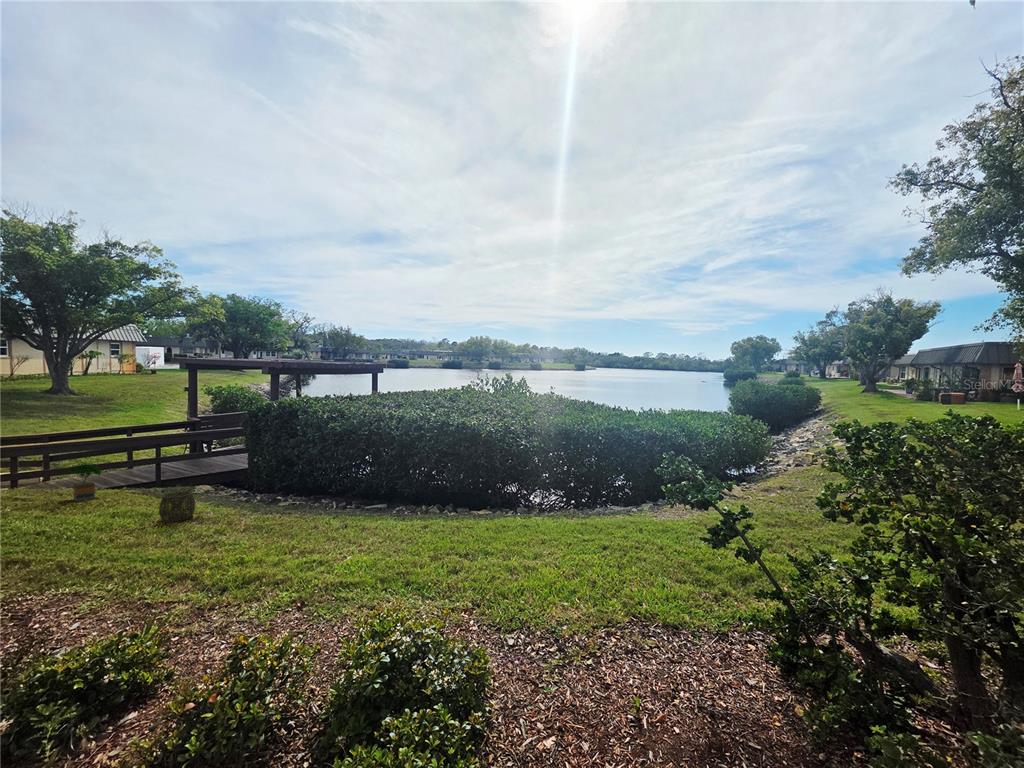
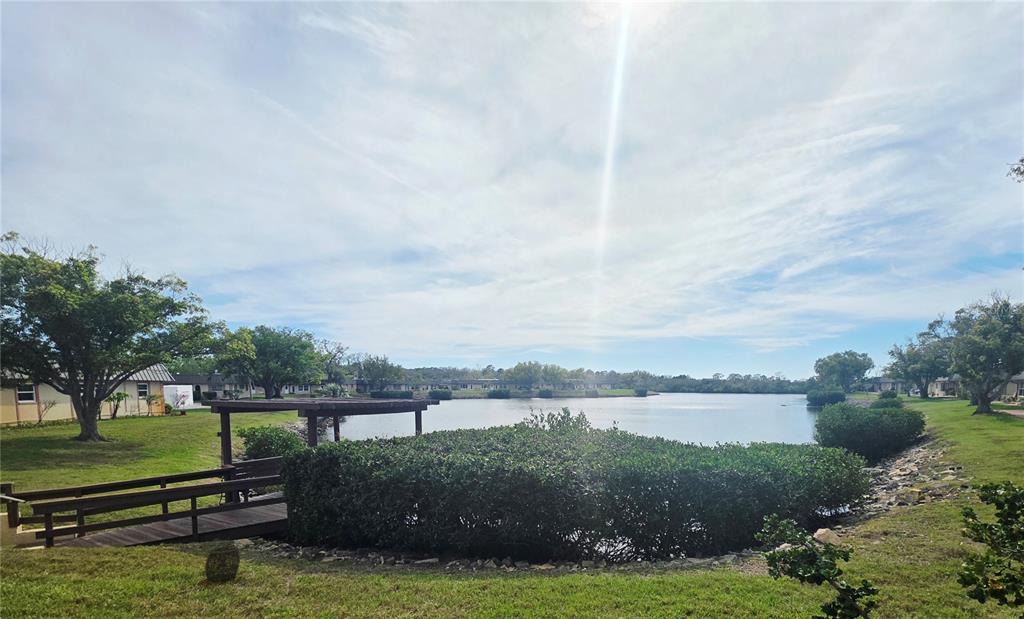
potted tree: present [69,463,102,502] -> none [116,516,148,559]

